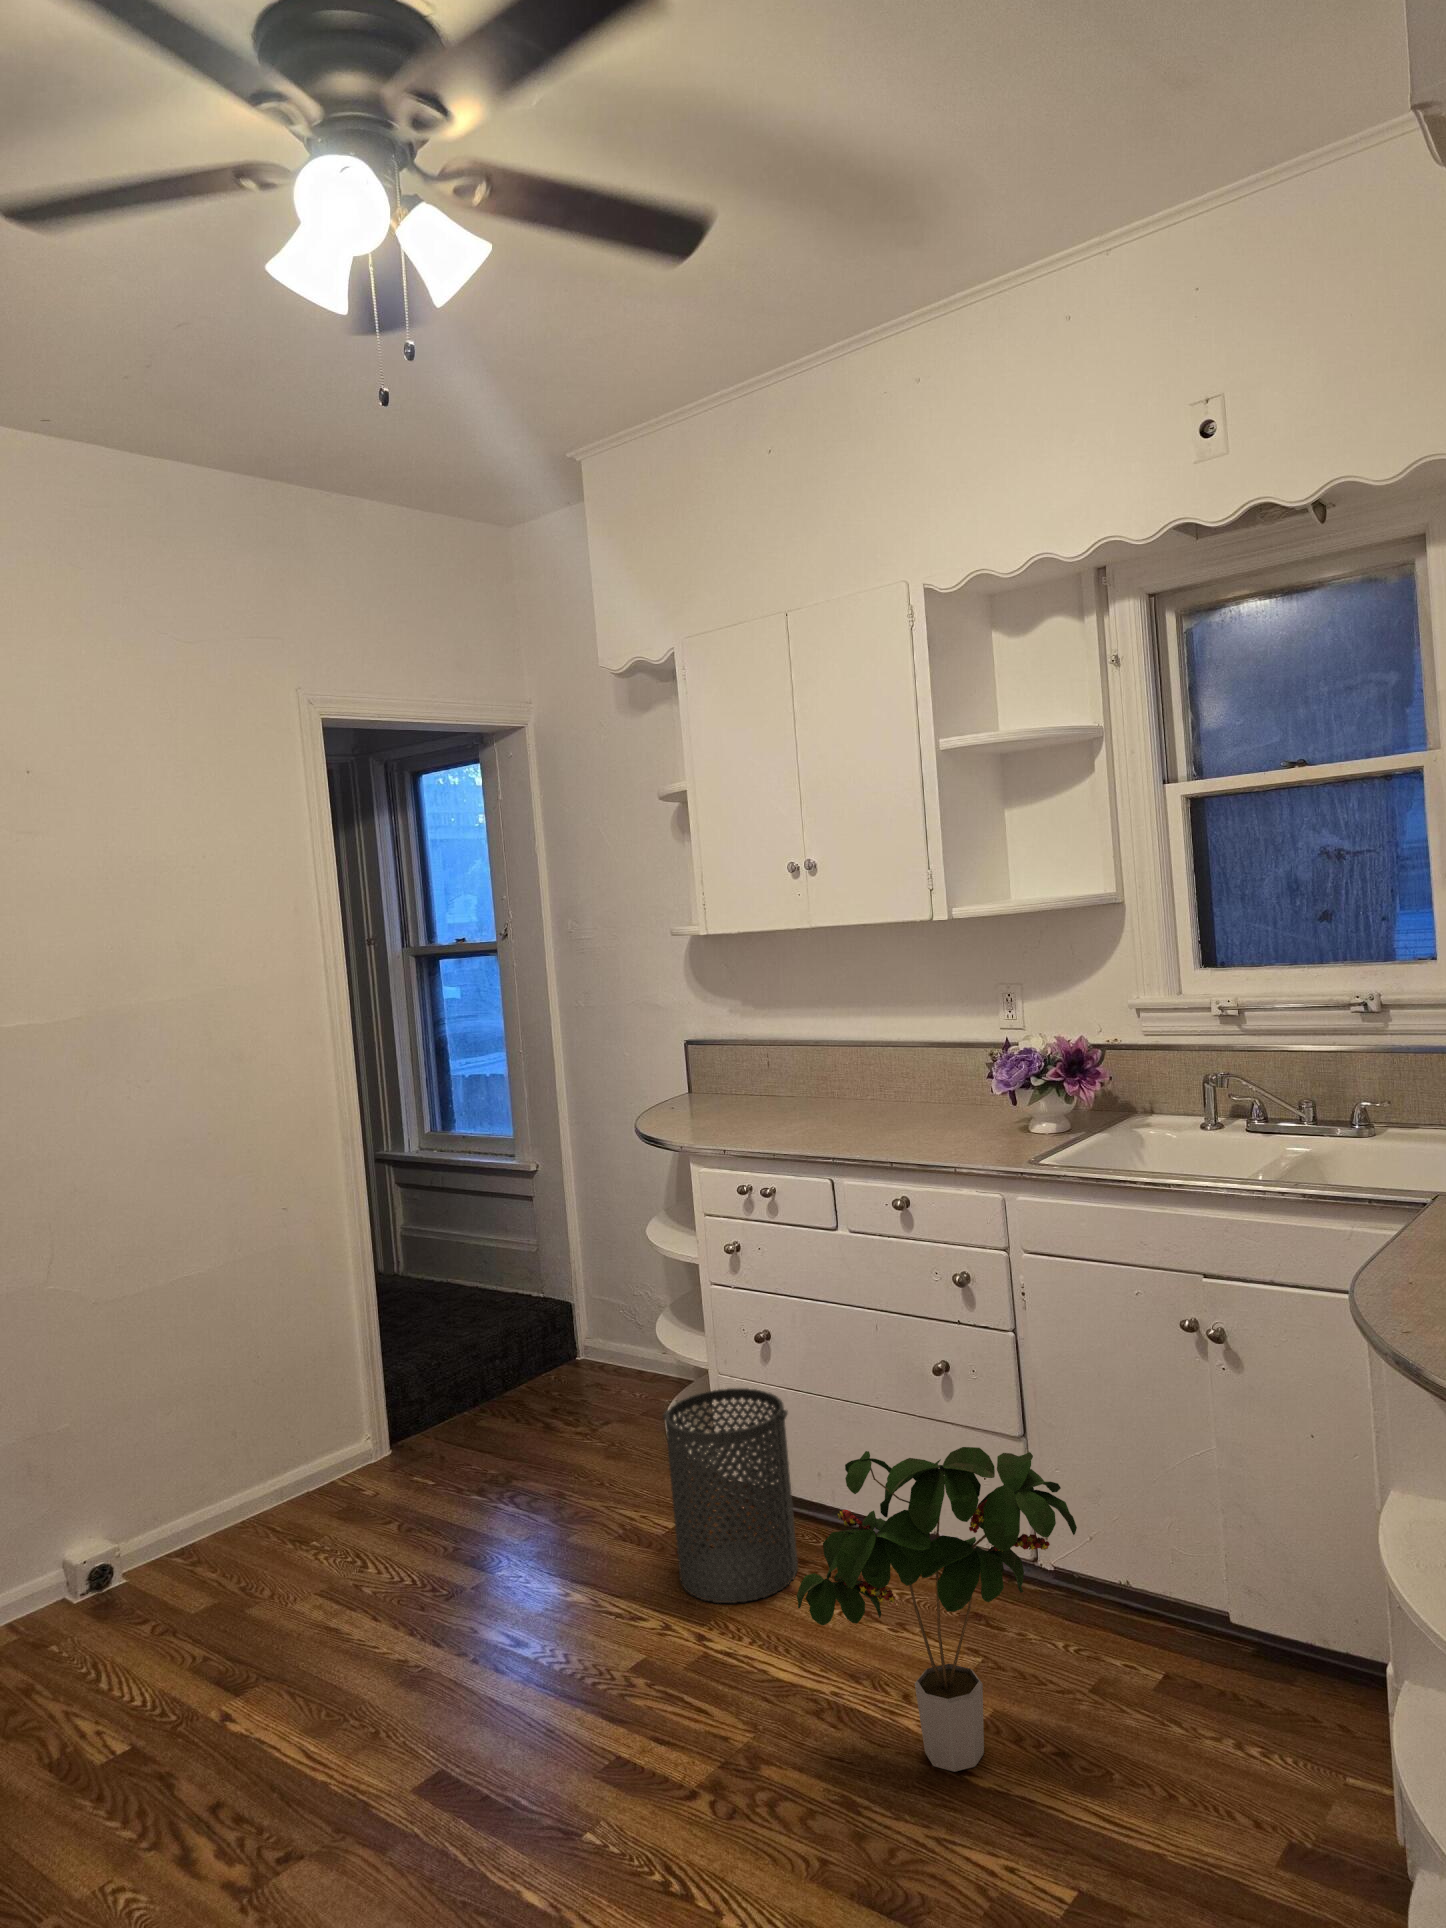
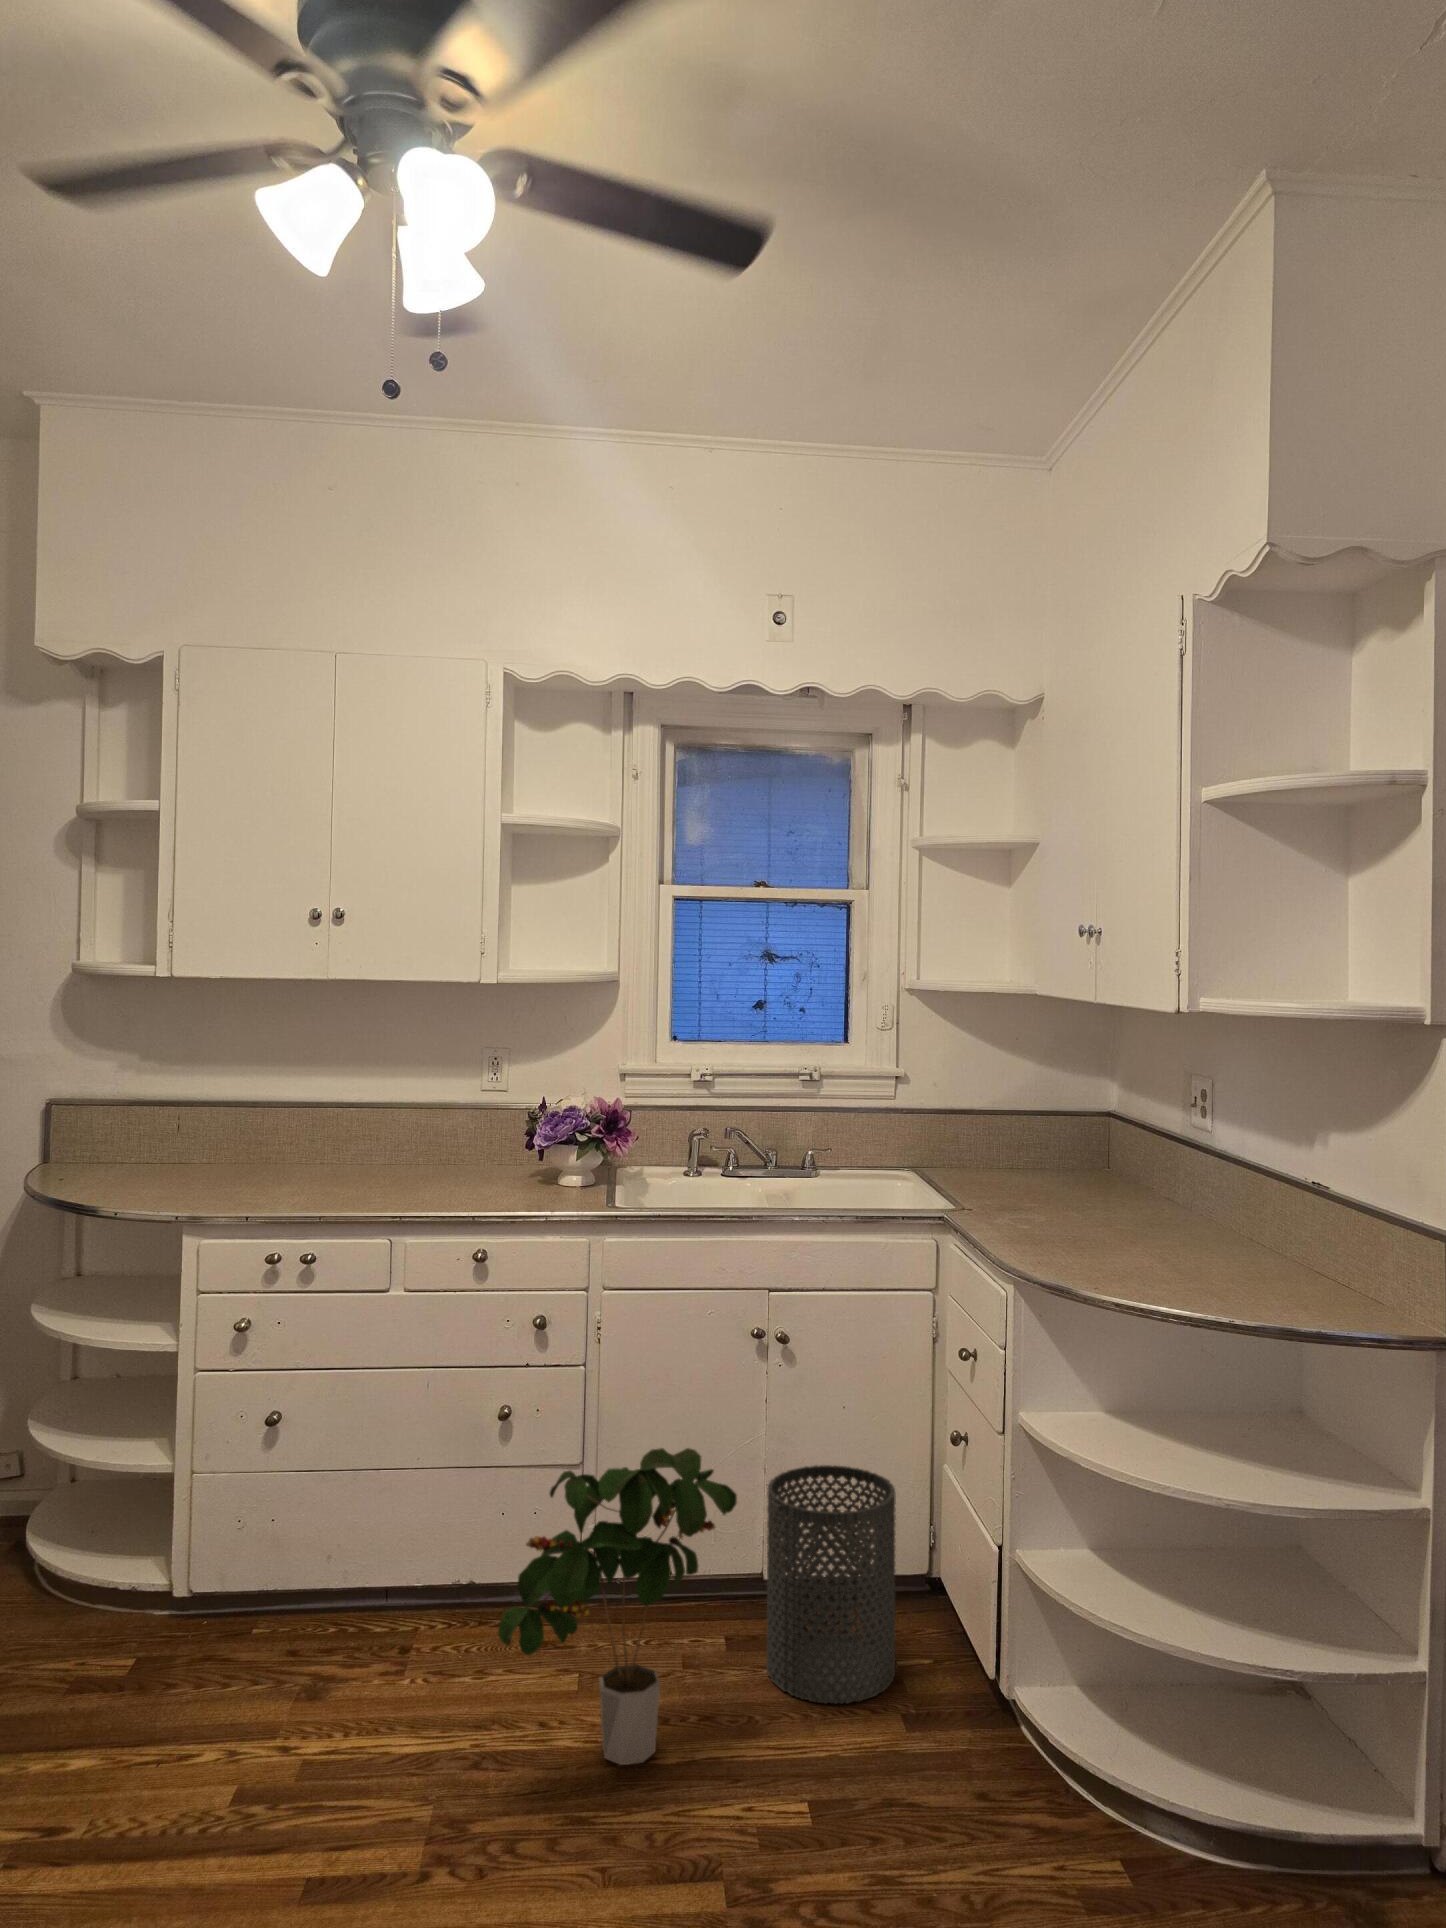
trash can: present [663,1388,798,1603] -> present [766,1465,896,1704]

